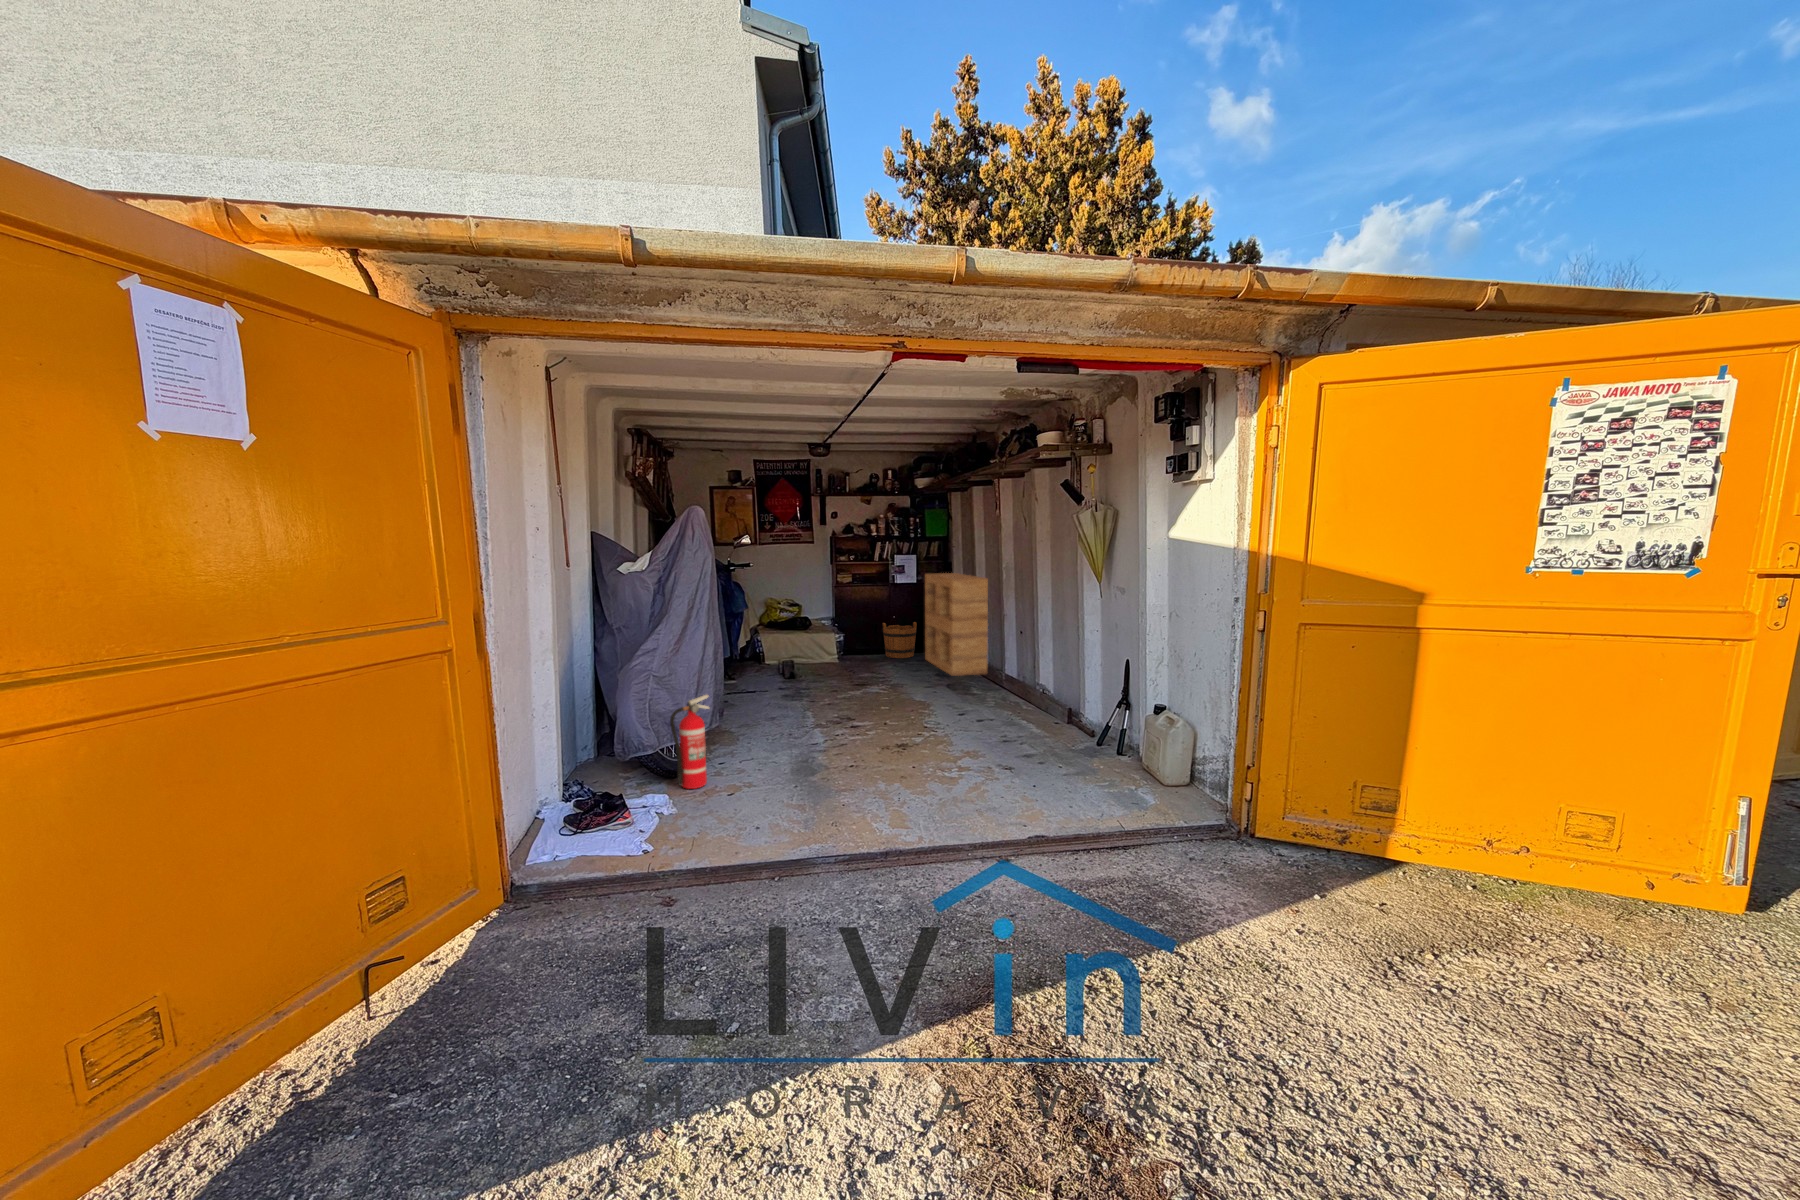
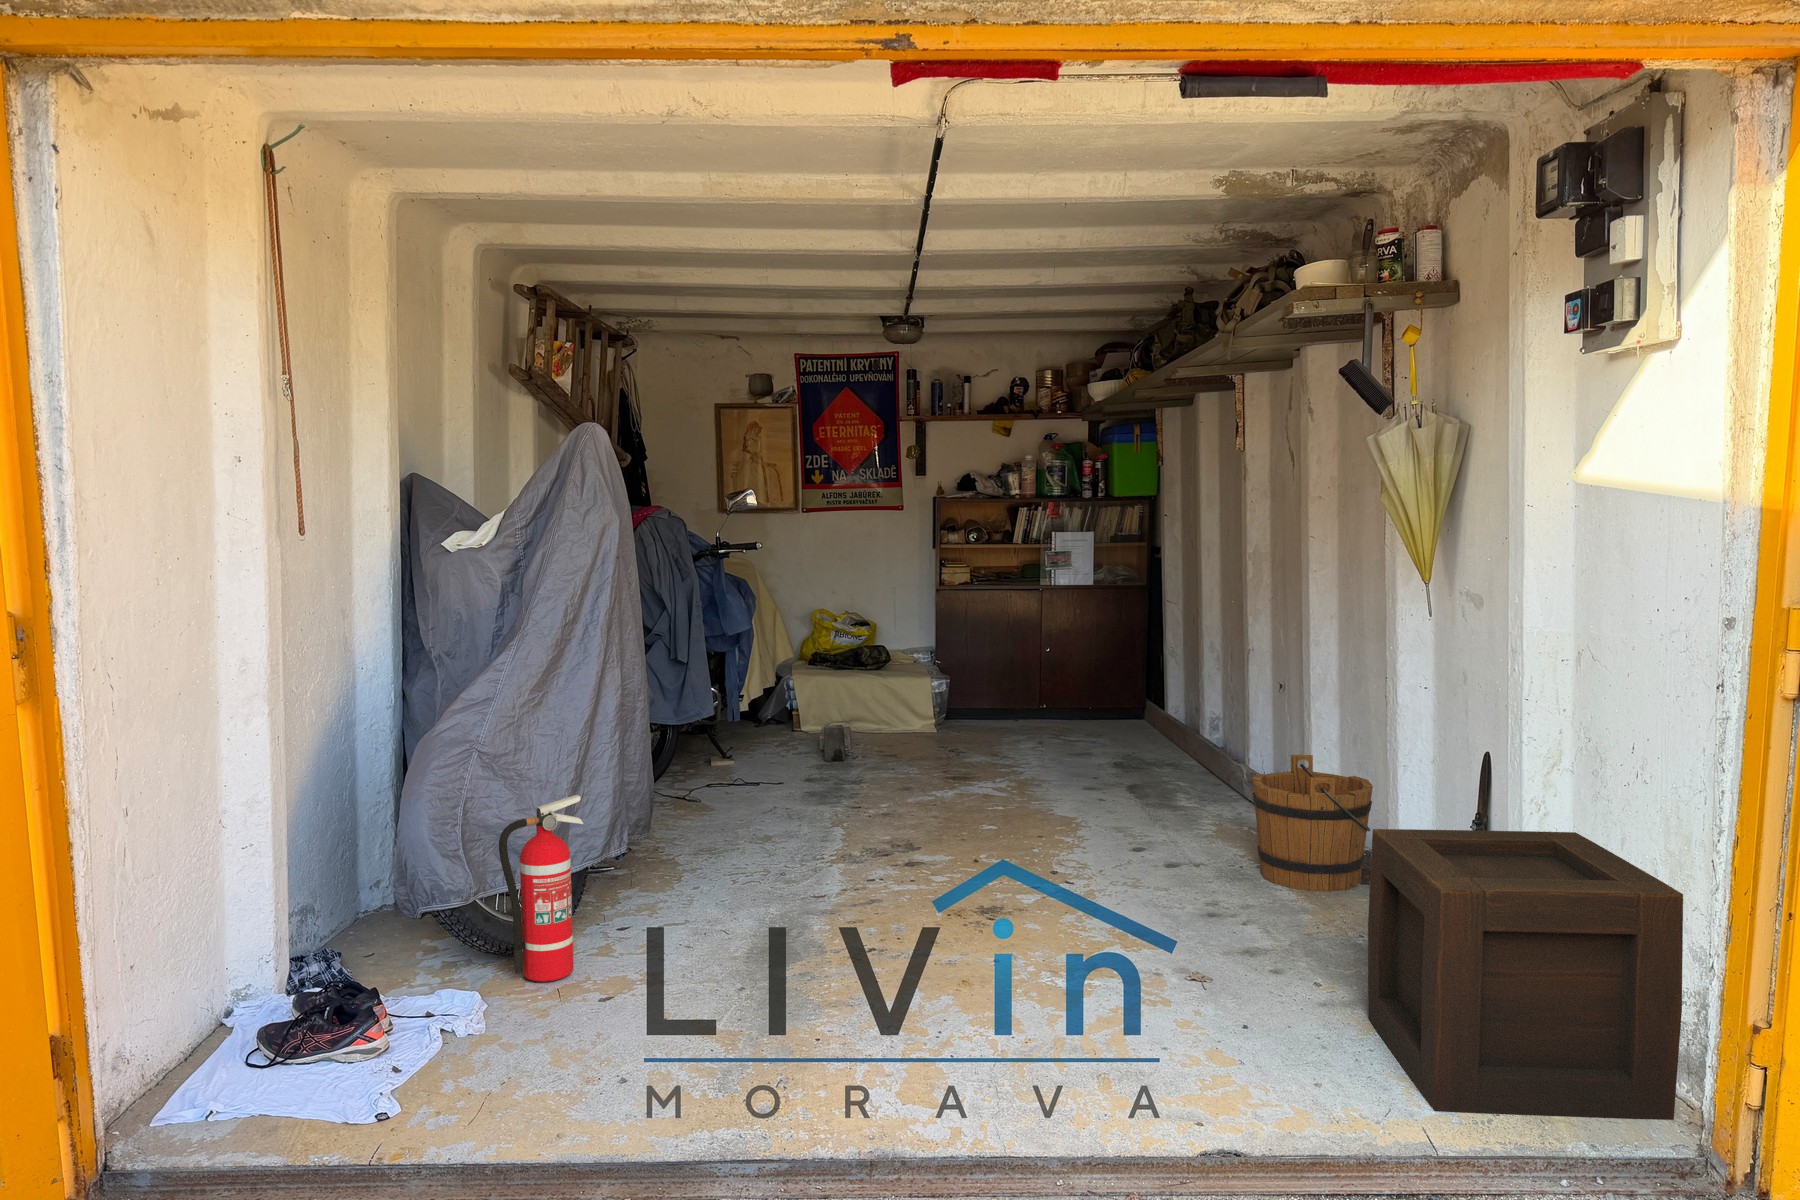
shelving unit: present [925,573,988,676] -> none [1104,566,1223,772]
bucket: present [882,622,917,658] -> present [1253,755,1373,891]
wooden crate: none [1085,691,1219,812] -> present [1368,829,1683,1120]

